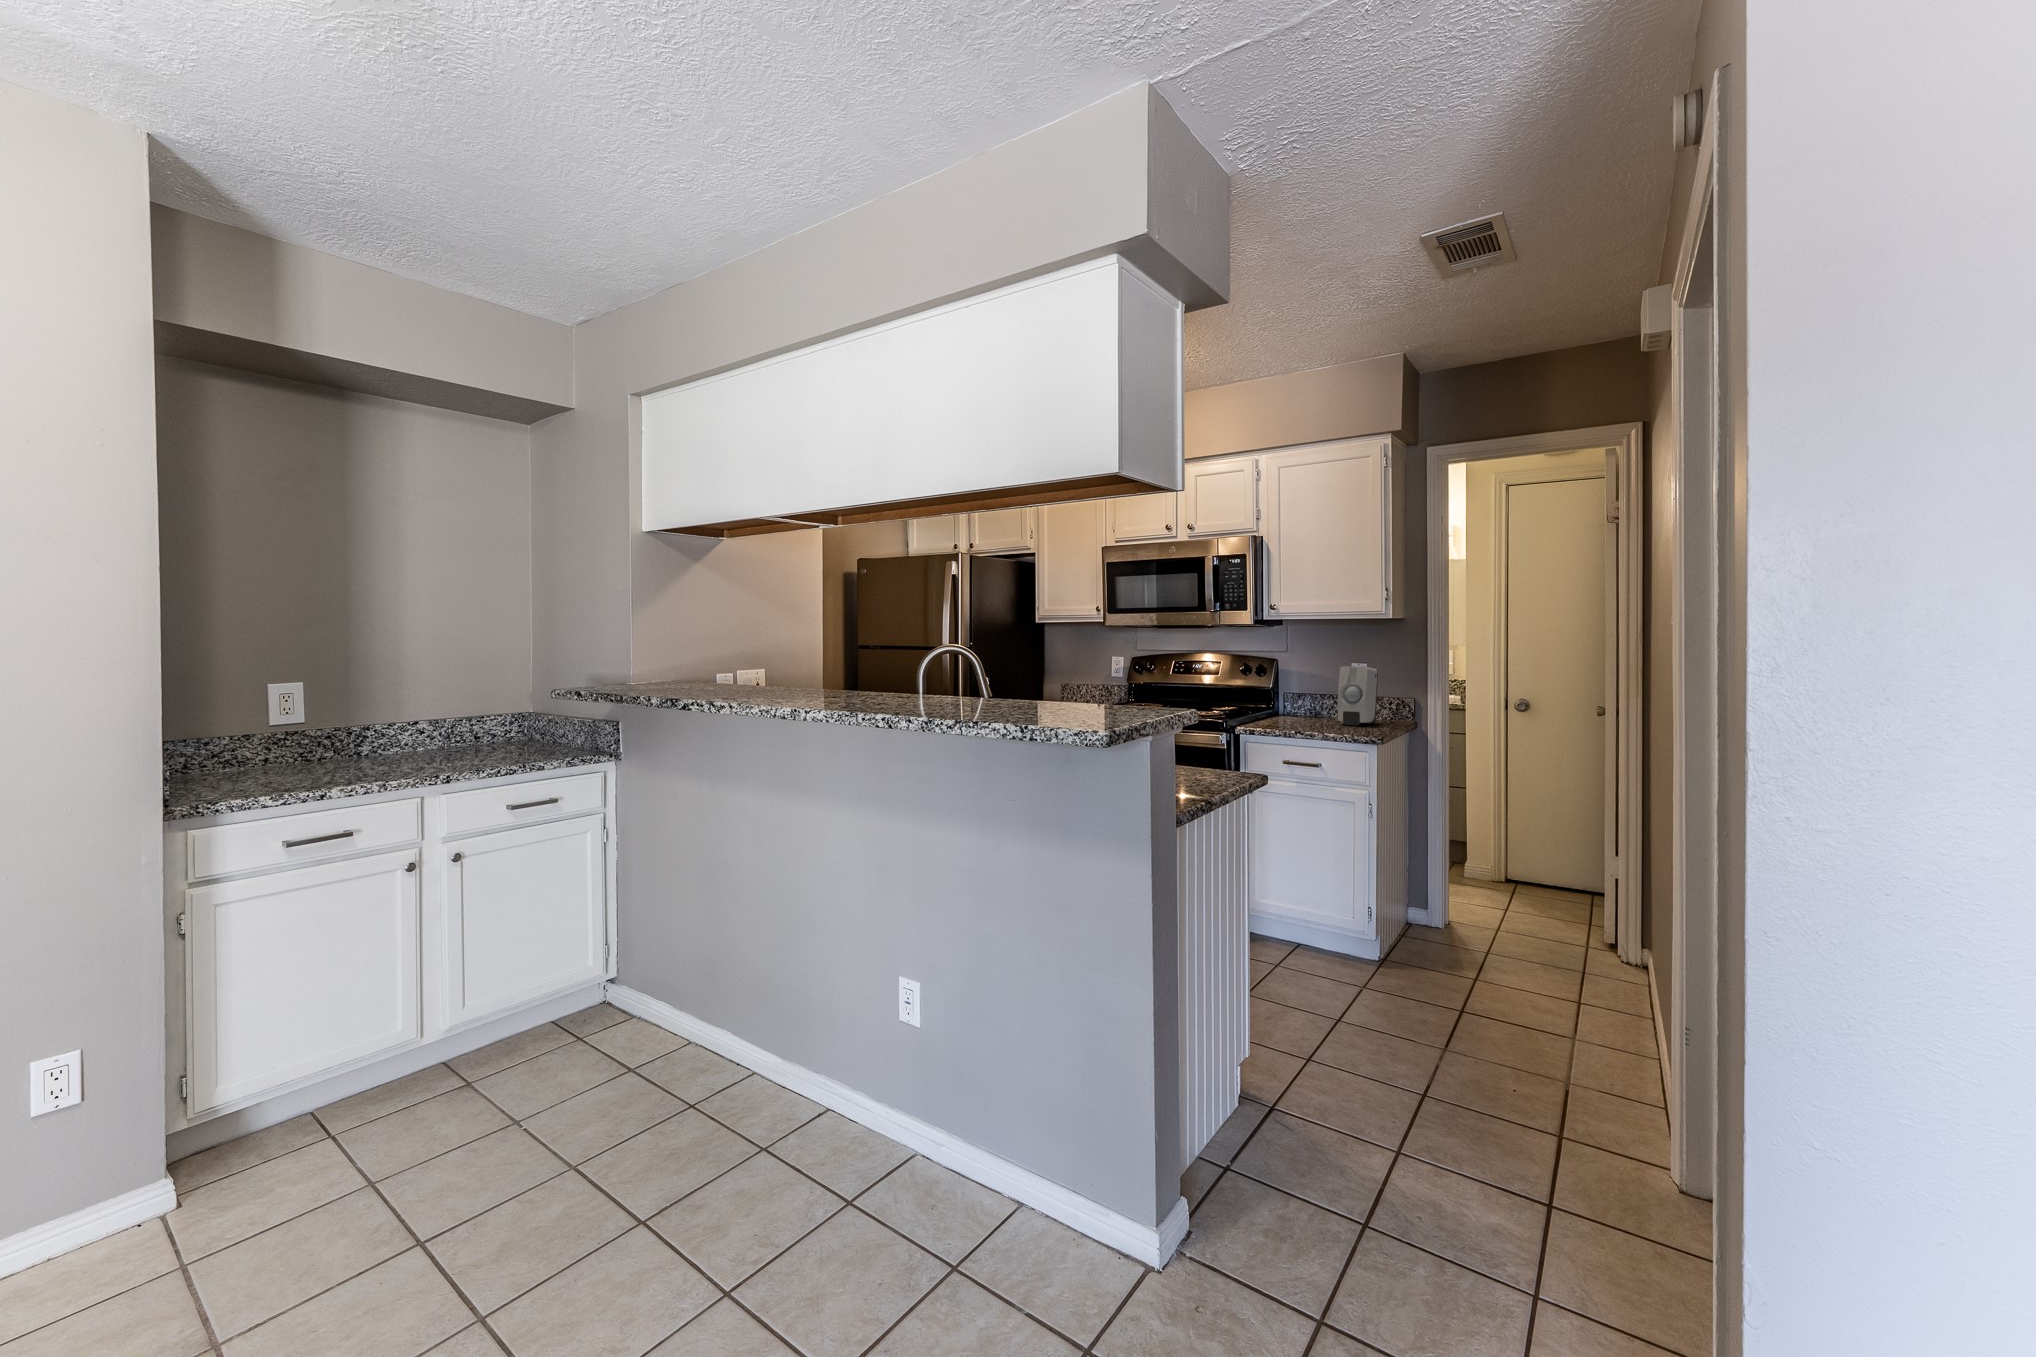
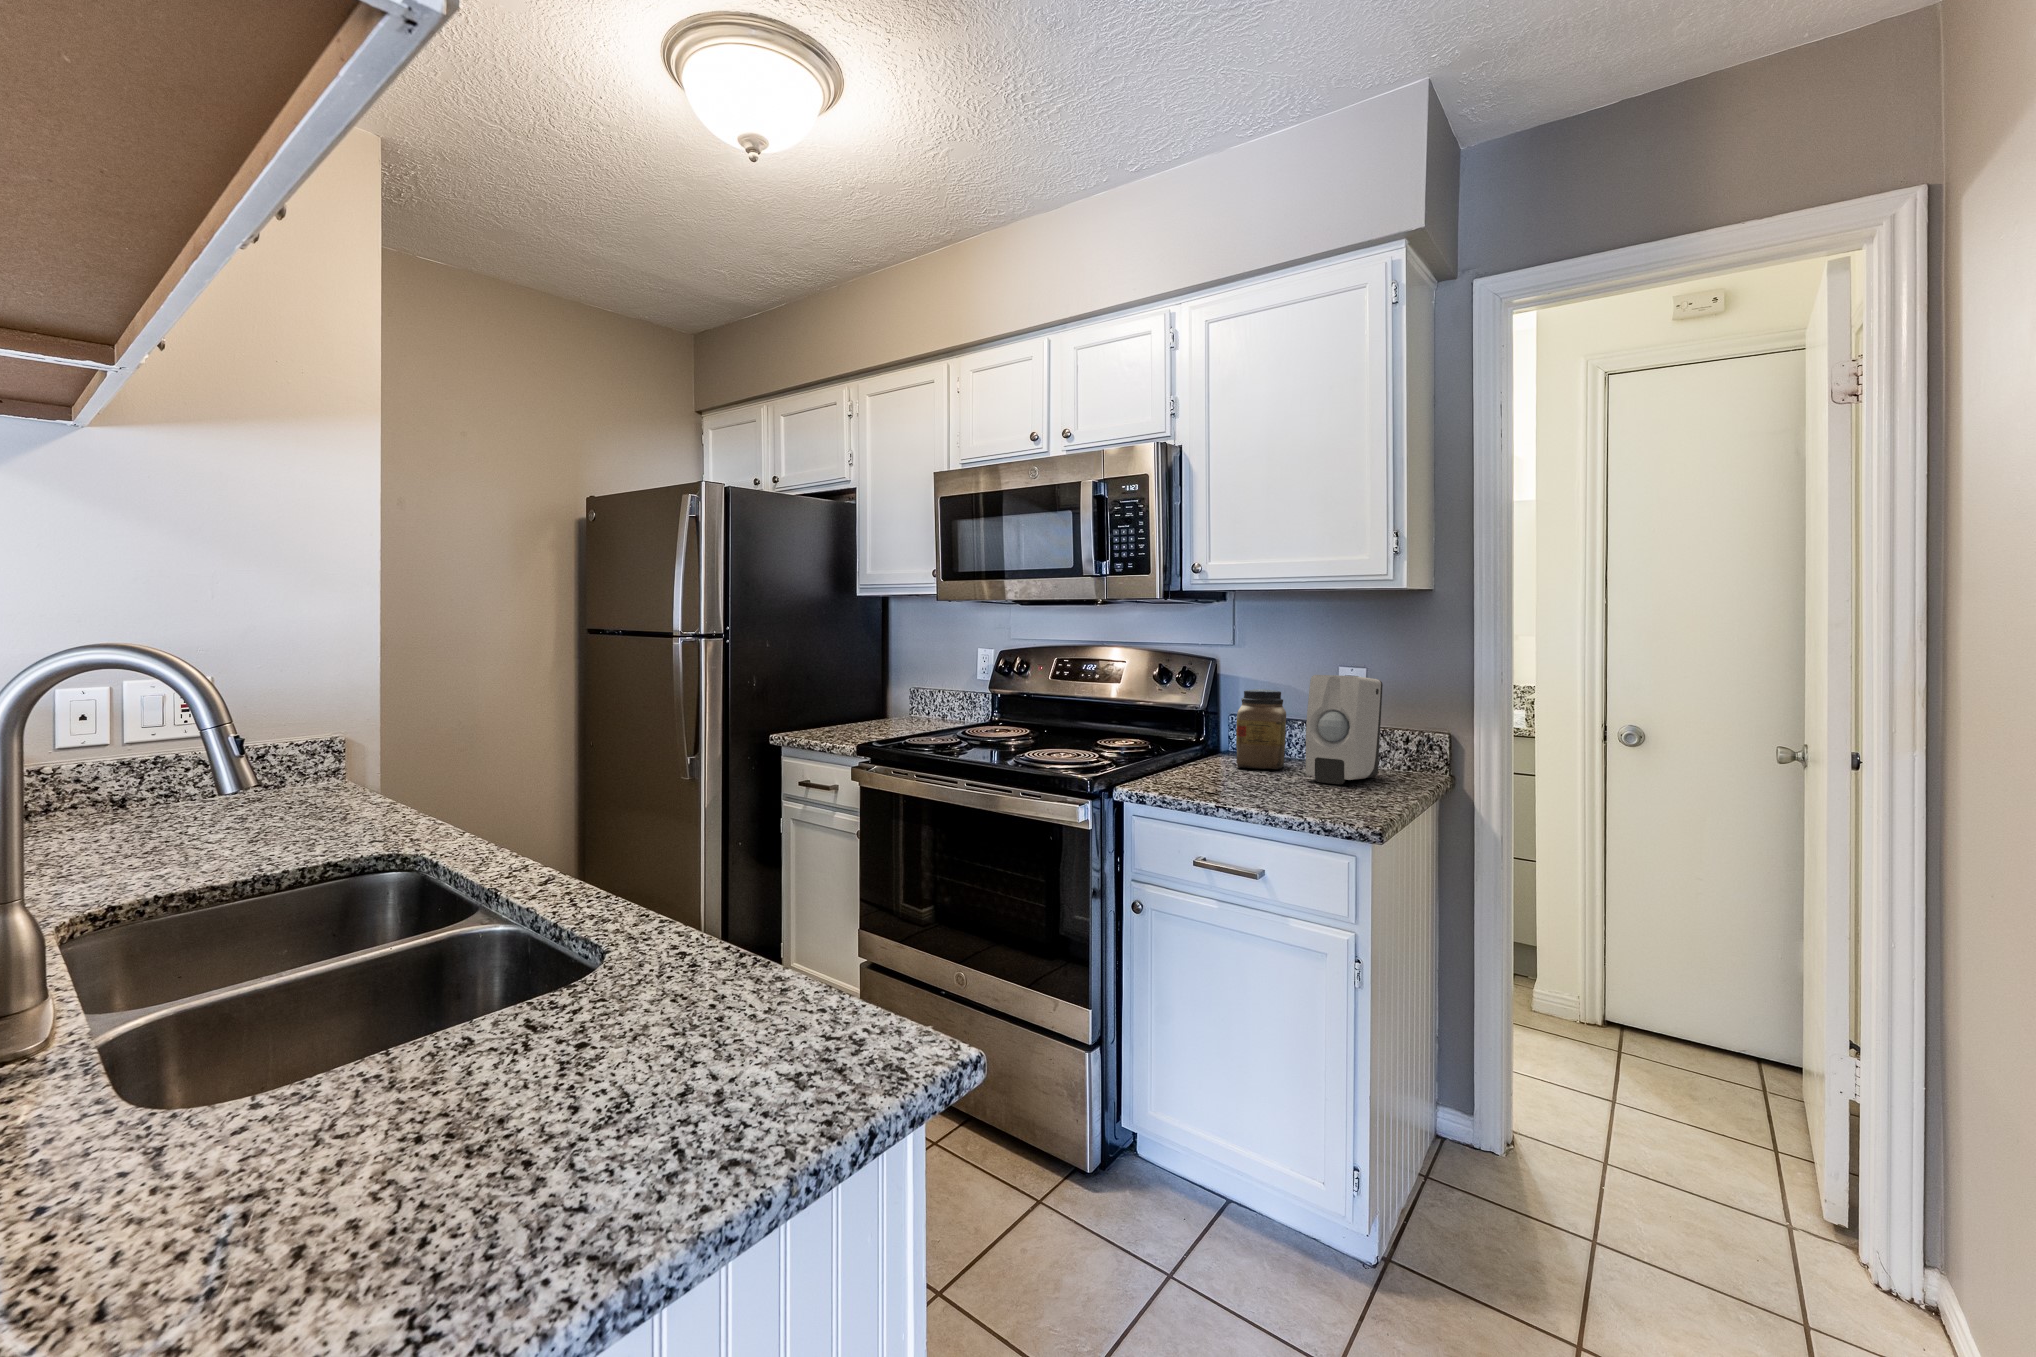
jar: none [1295,676,1323,720] -> present [1236,689,1286,769]

